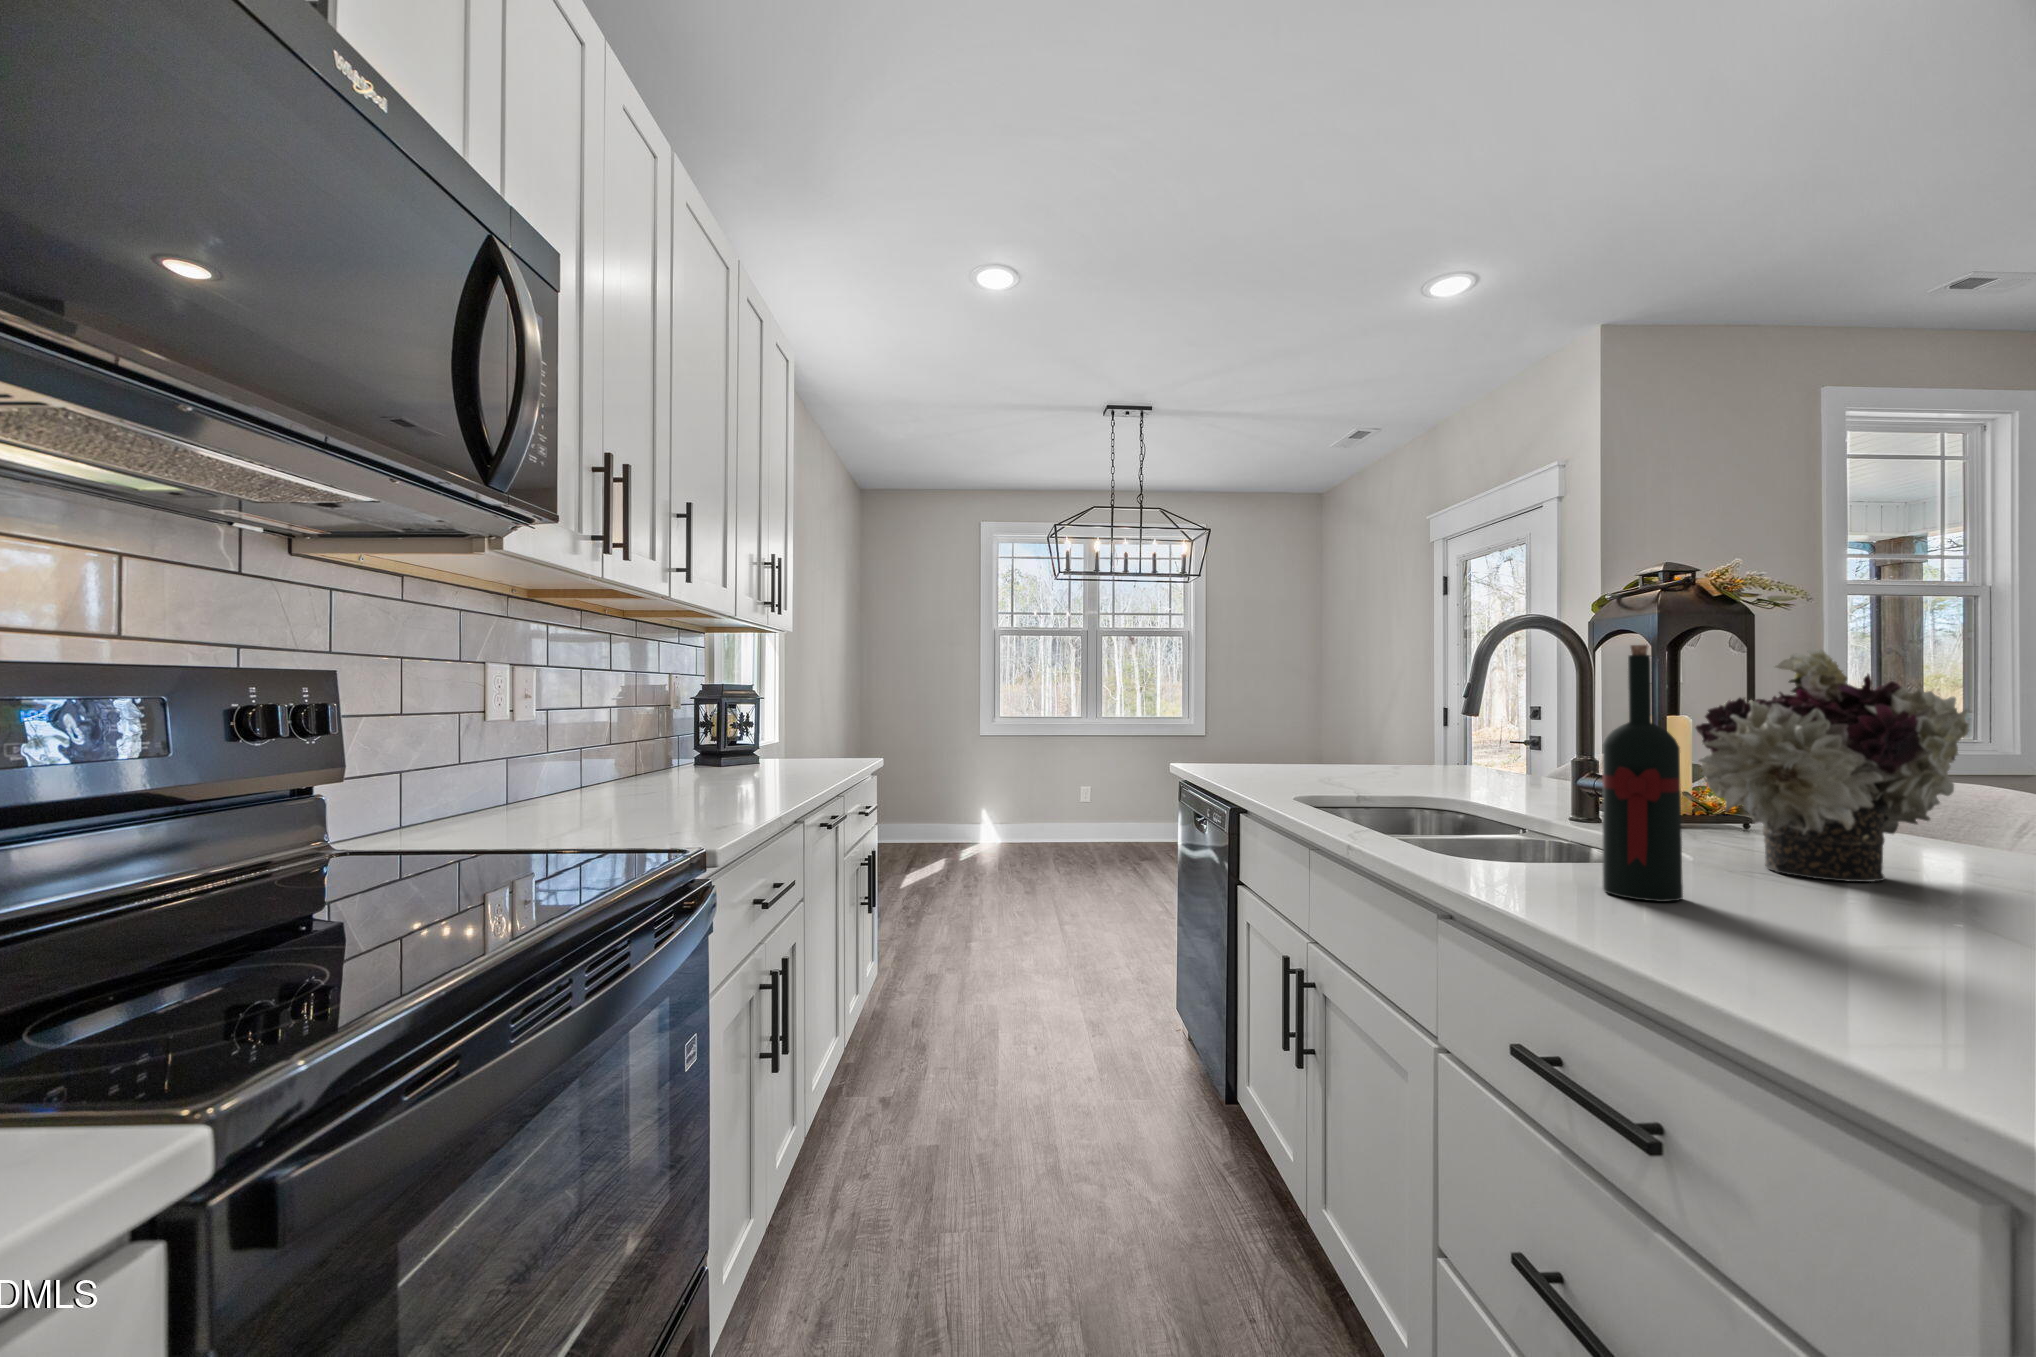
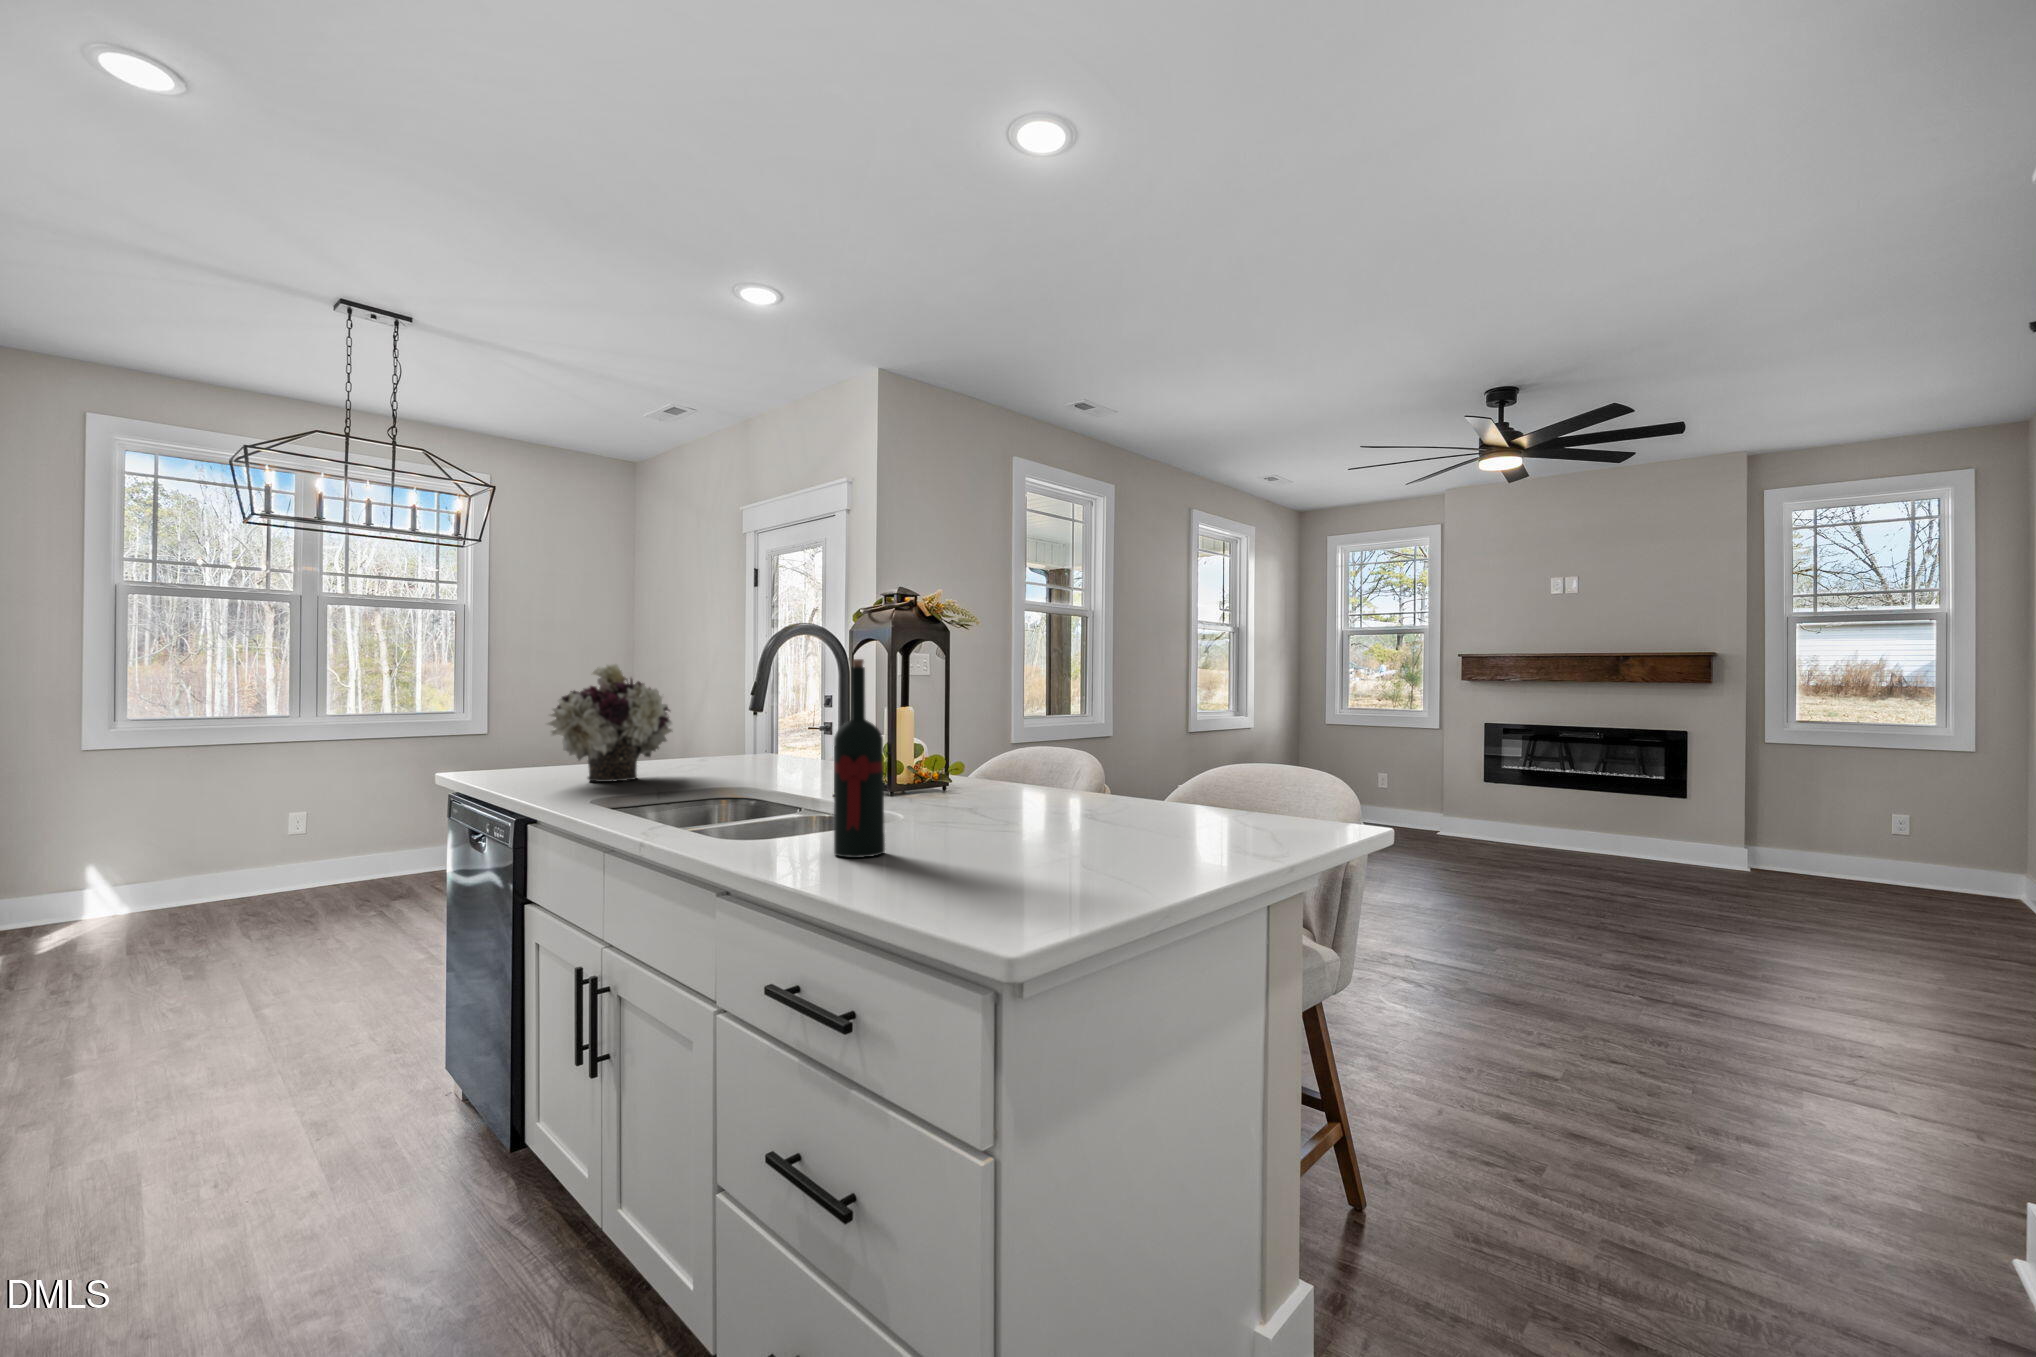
flower arrangement: present [1696,649,1969,882] -> present [547,664,672,782]

